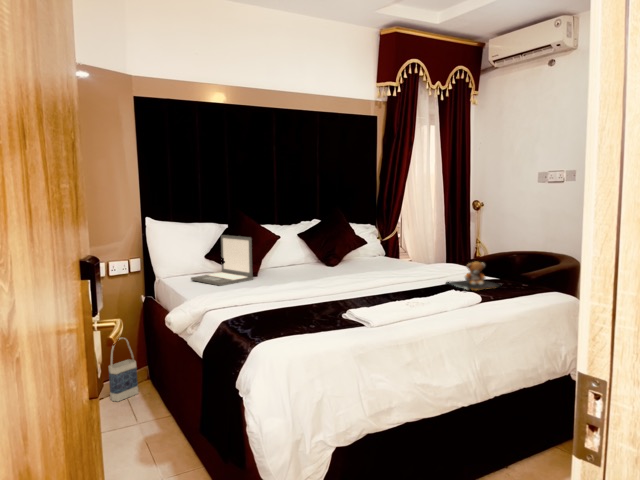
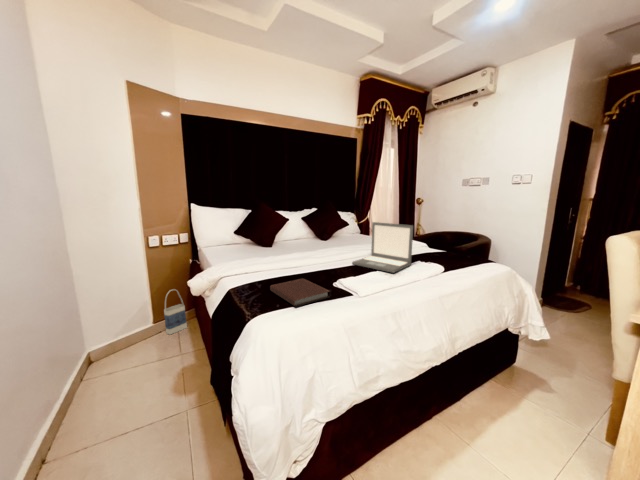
laptop: present [191,235,253,286] -> present [352,222,413,273]
teddy bear: present [447,262,499,290] -> none [408,240,453,263]
notebook: none [271,308,341,334] -> present [270,279,330,306]

